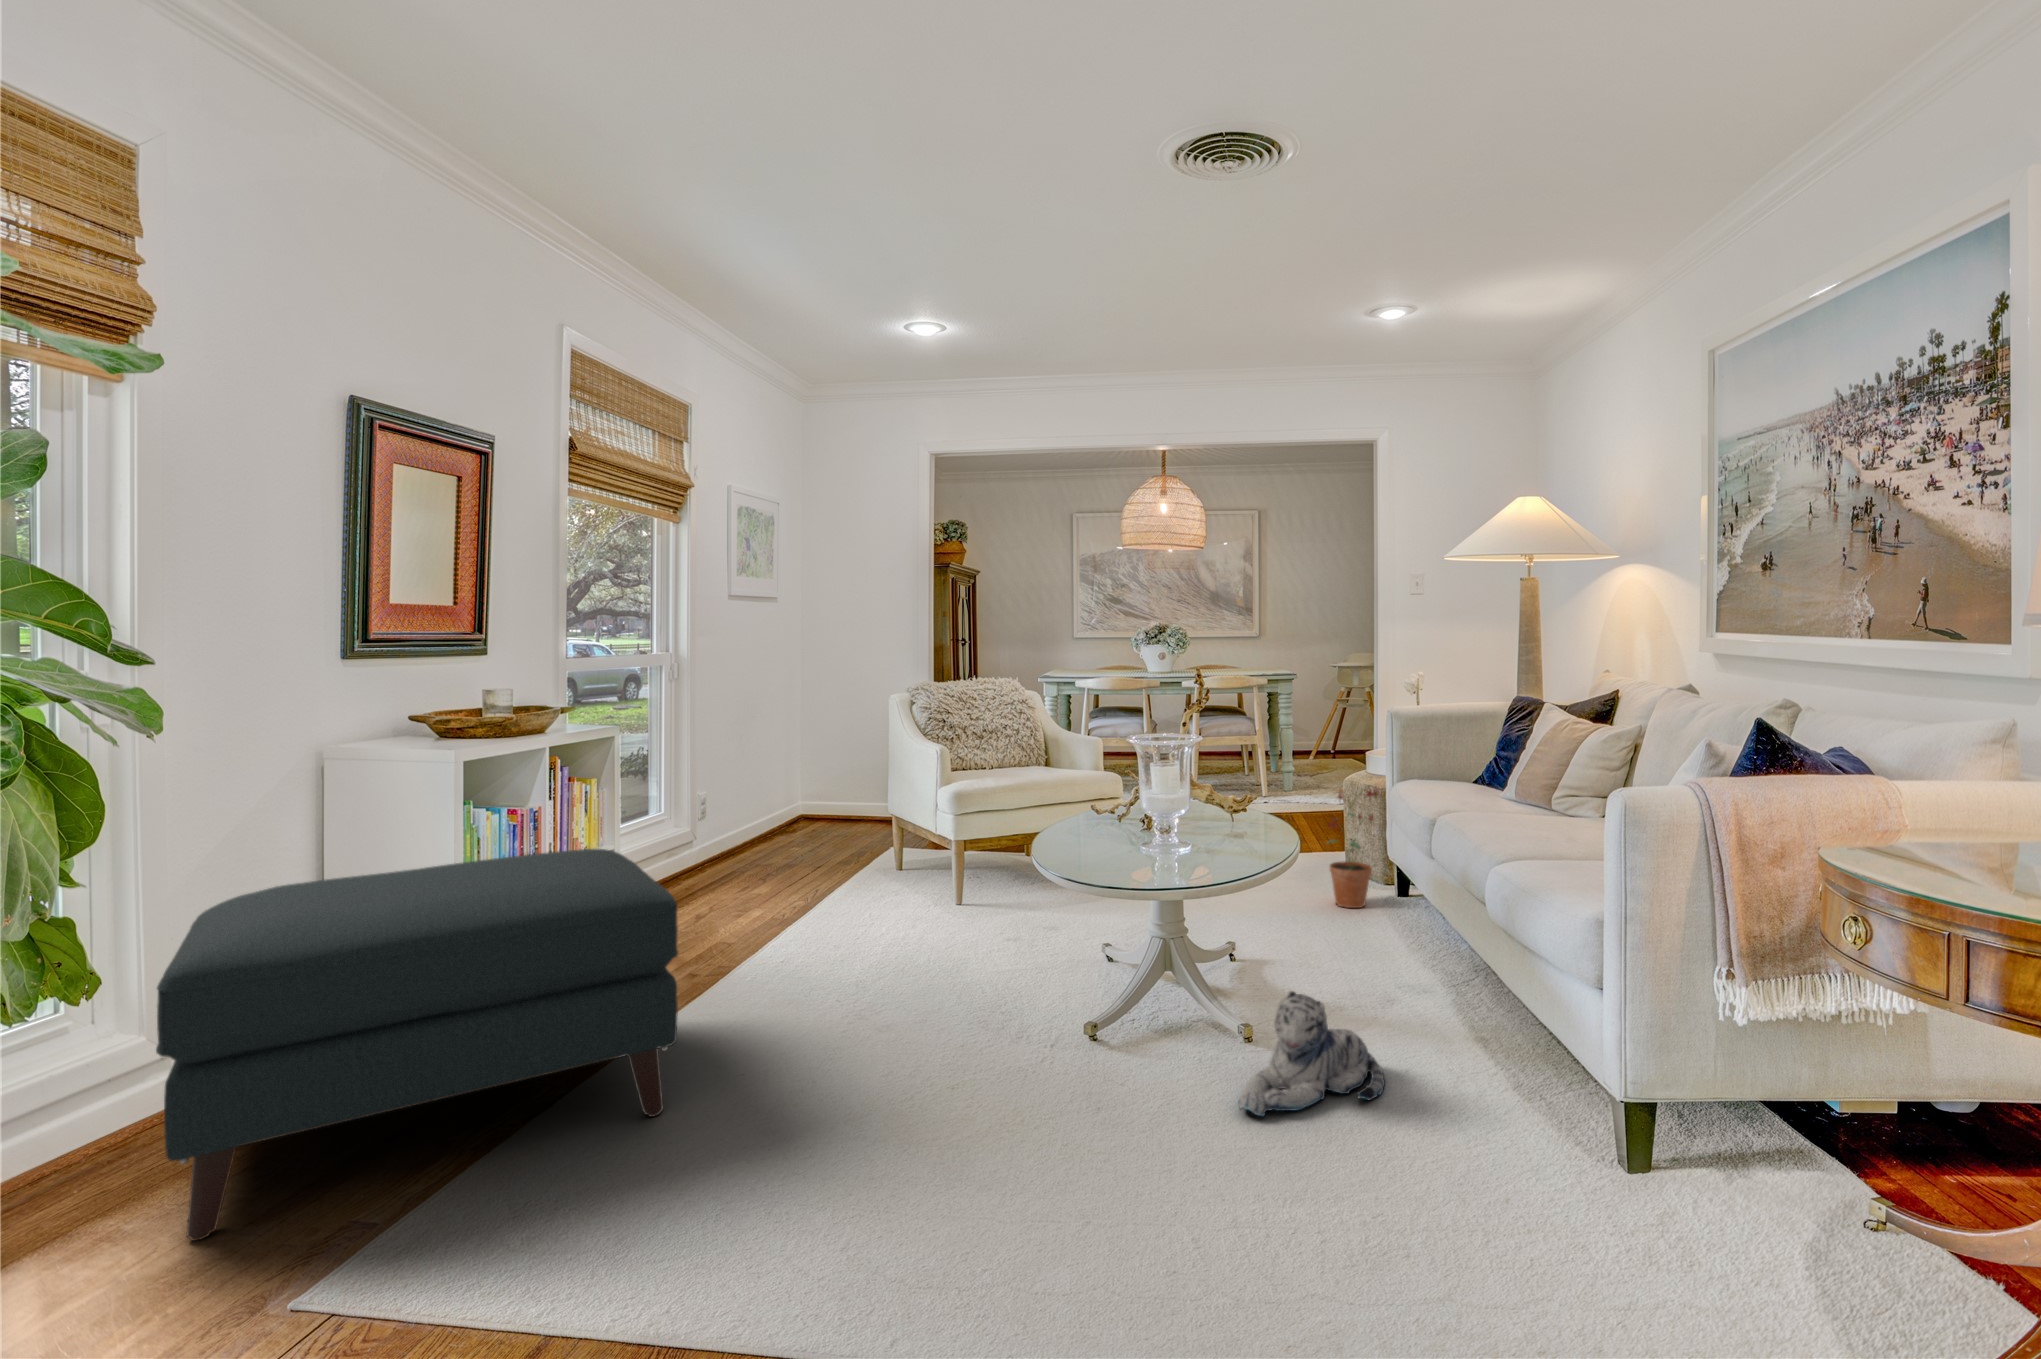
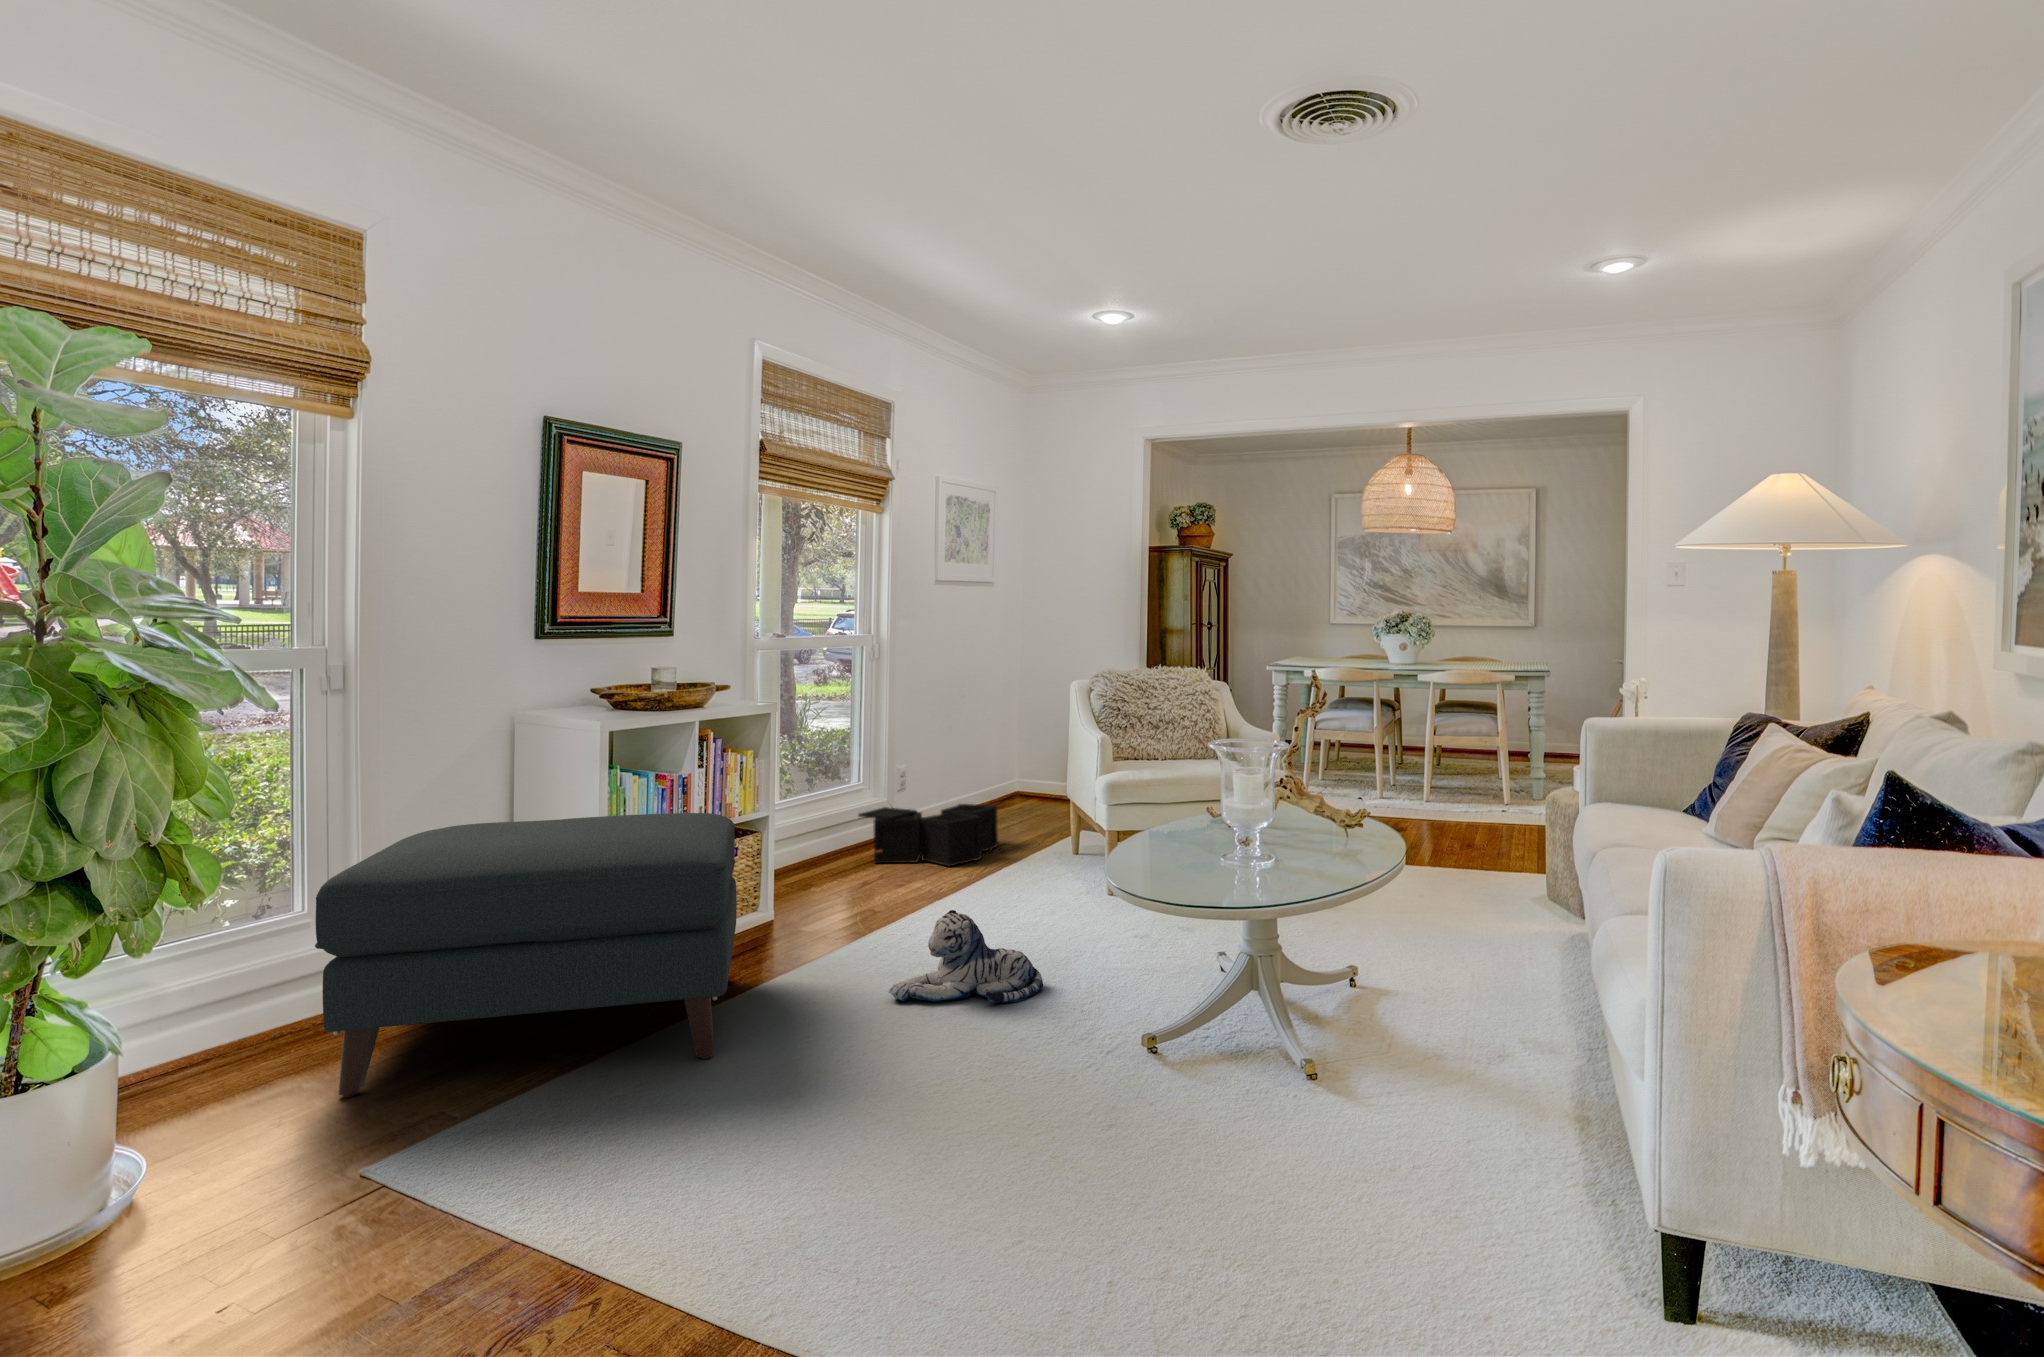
potted plant: present [1327,786,1379,908] -> none [1519,803,1597,949]
storage bin: none [663,821,819,890] -> present [858,804,998,866]
plush toy: present [1238,991,1385,1116] -> present [889,910,1043,1003]

